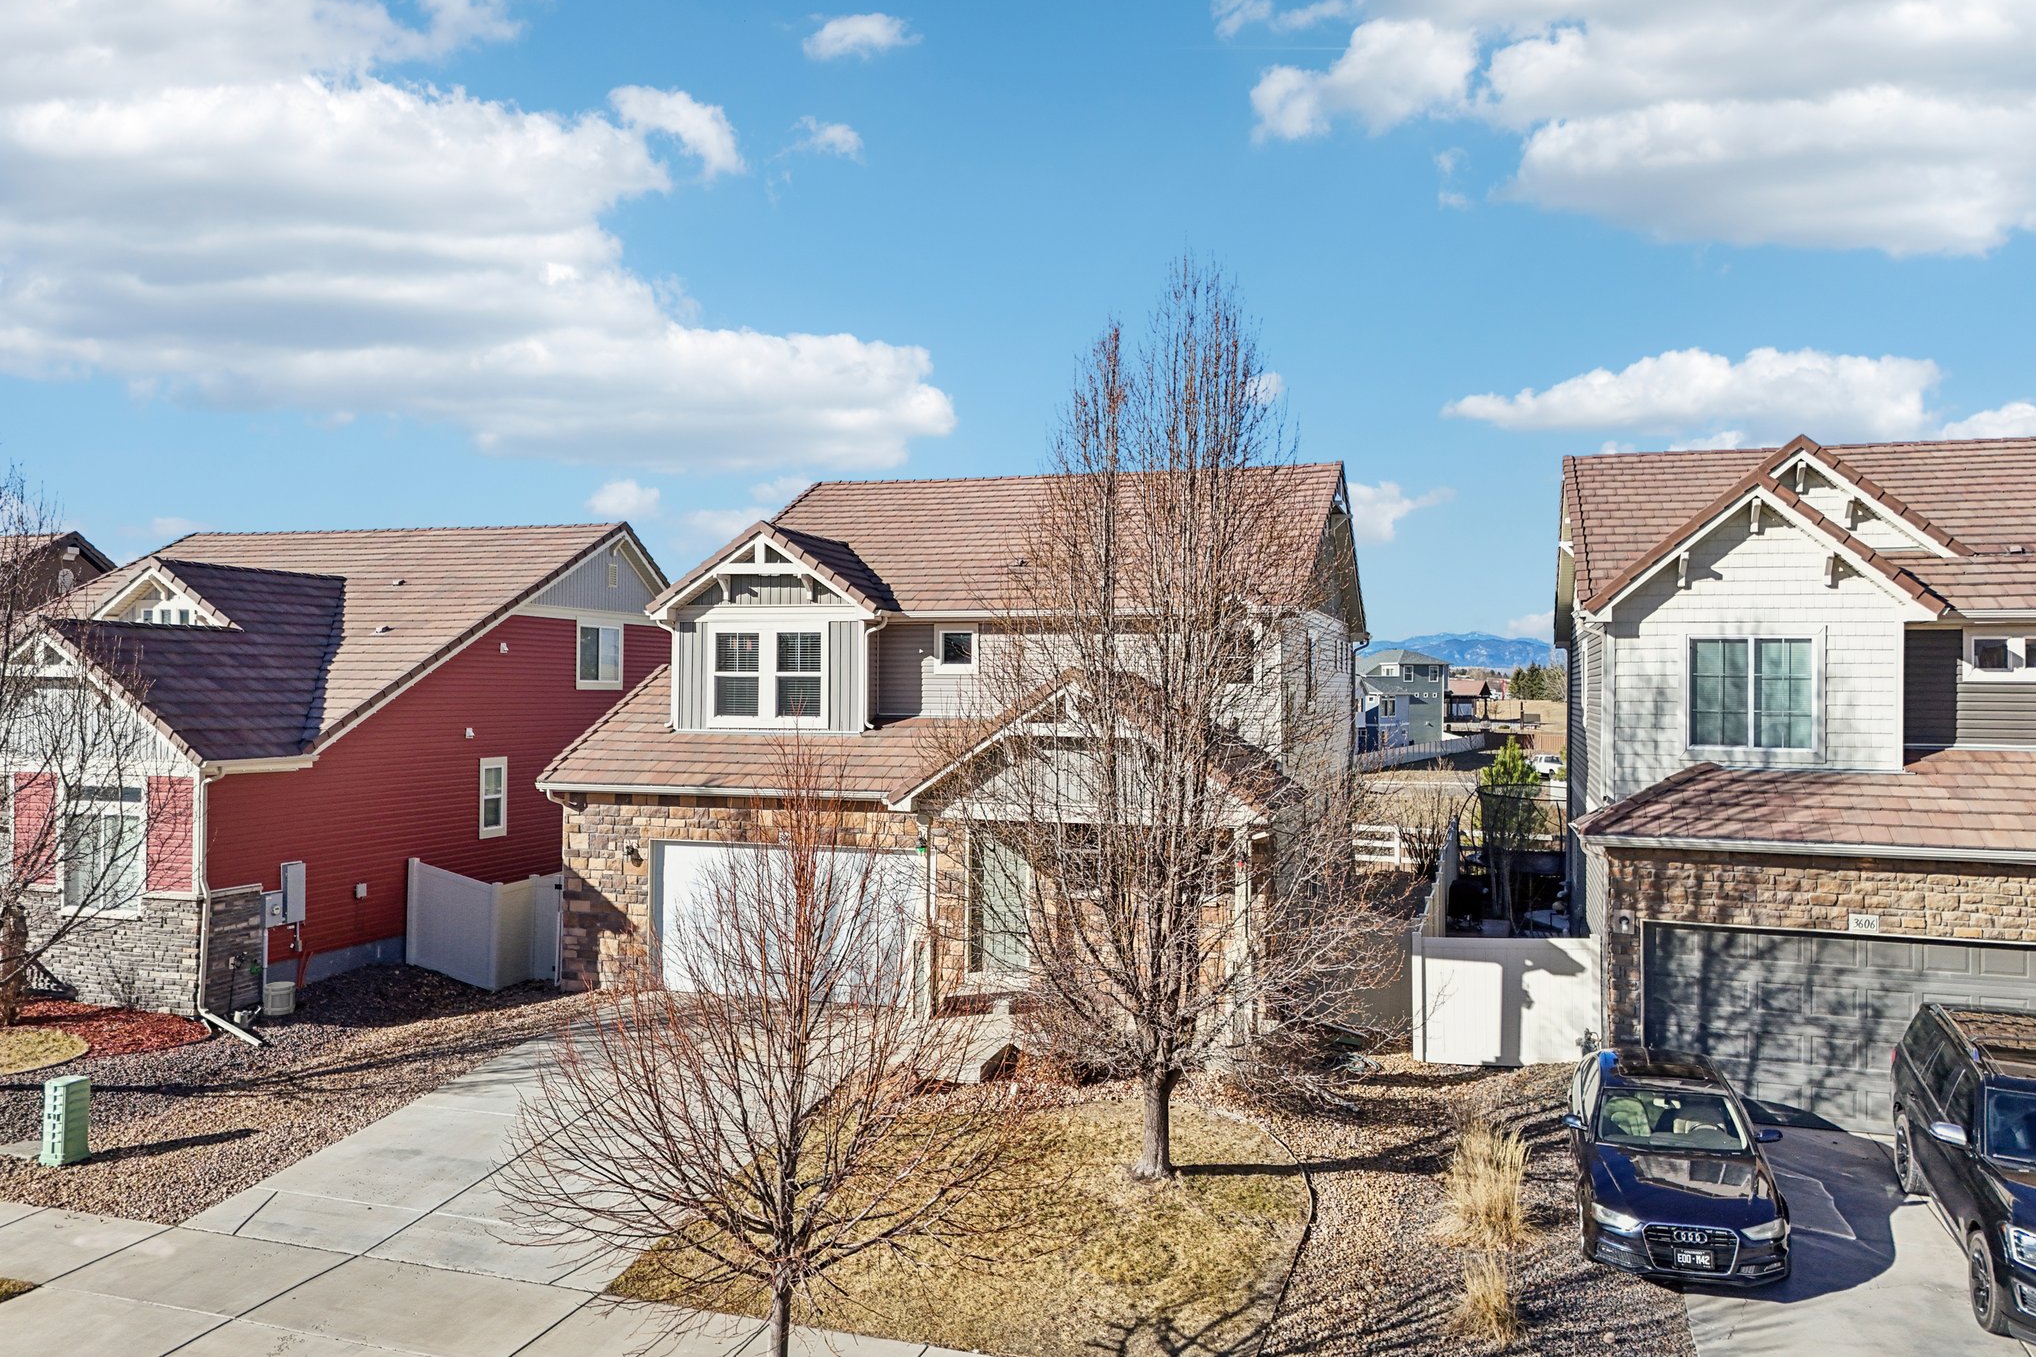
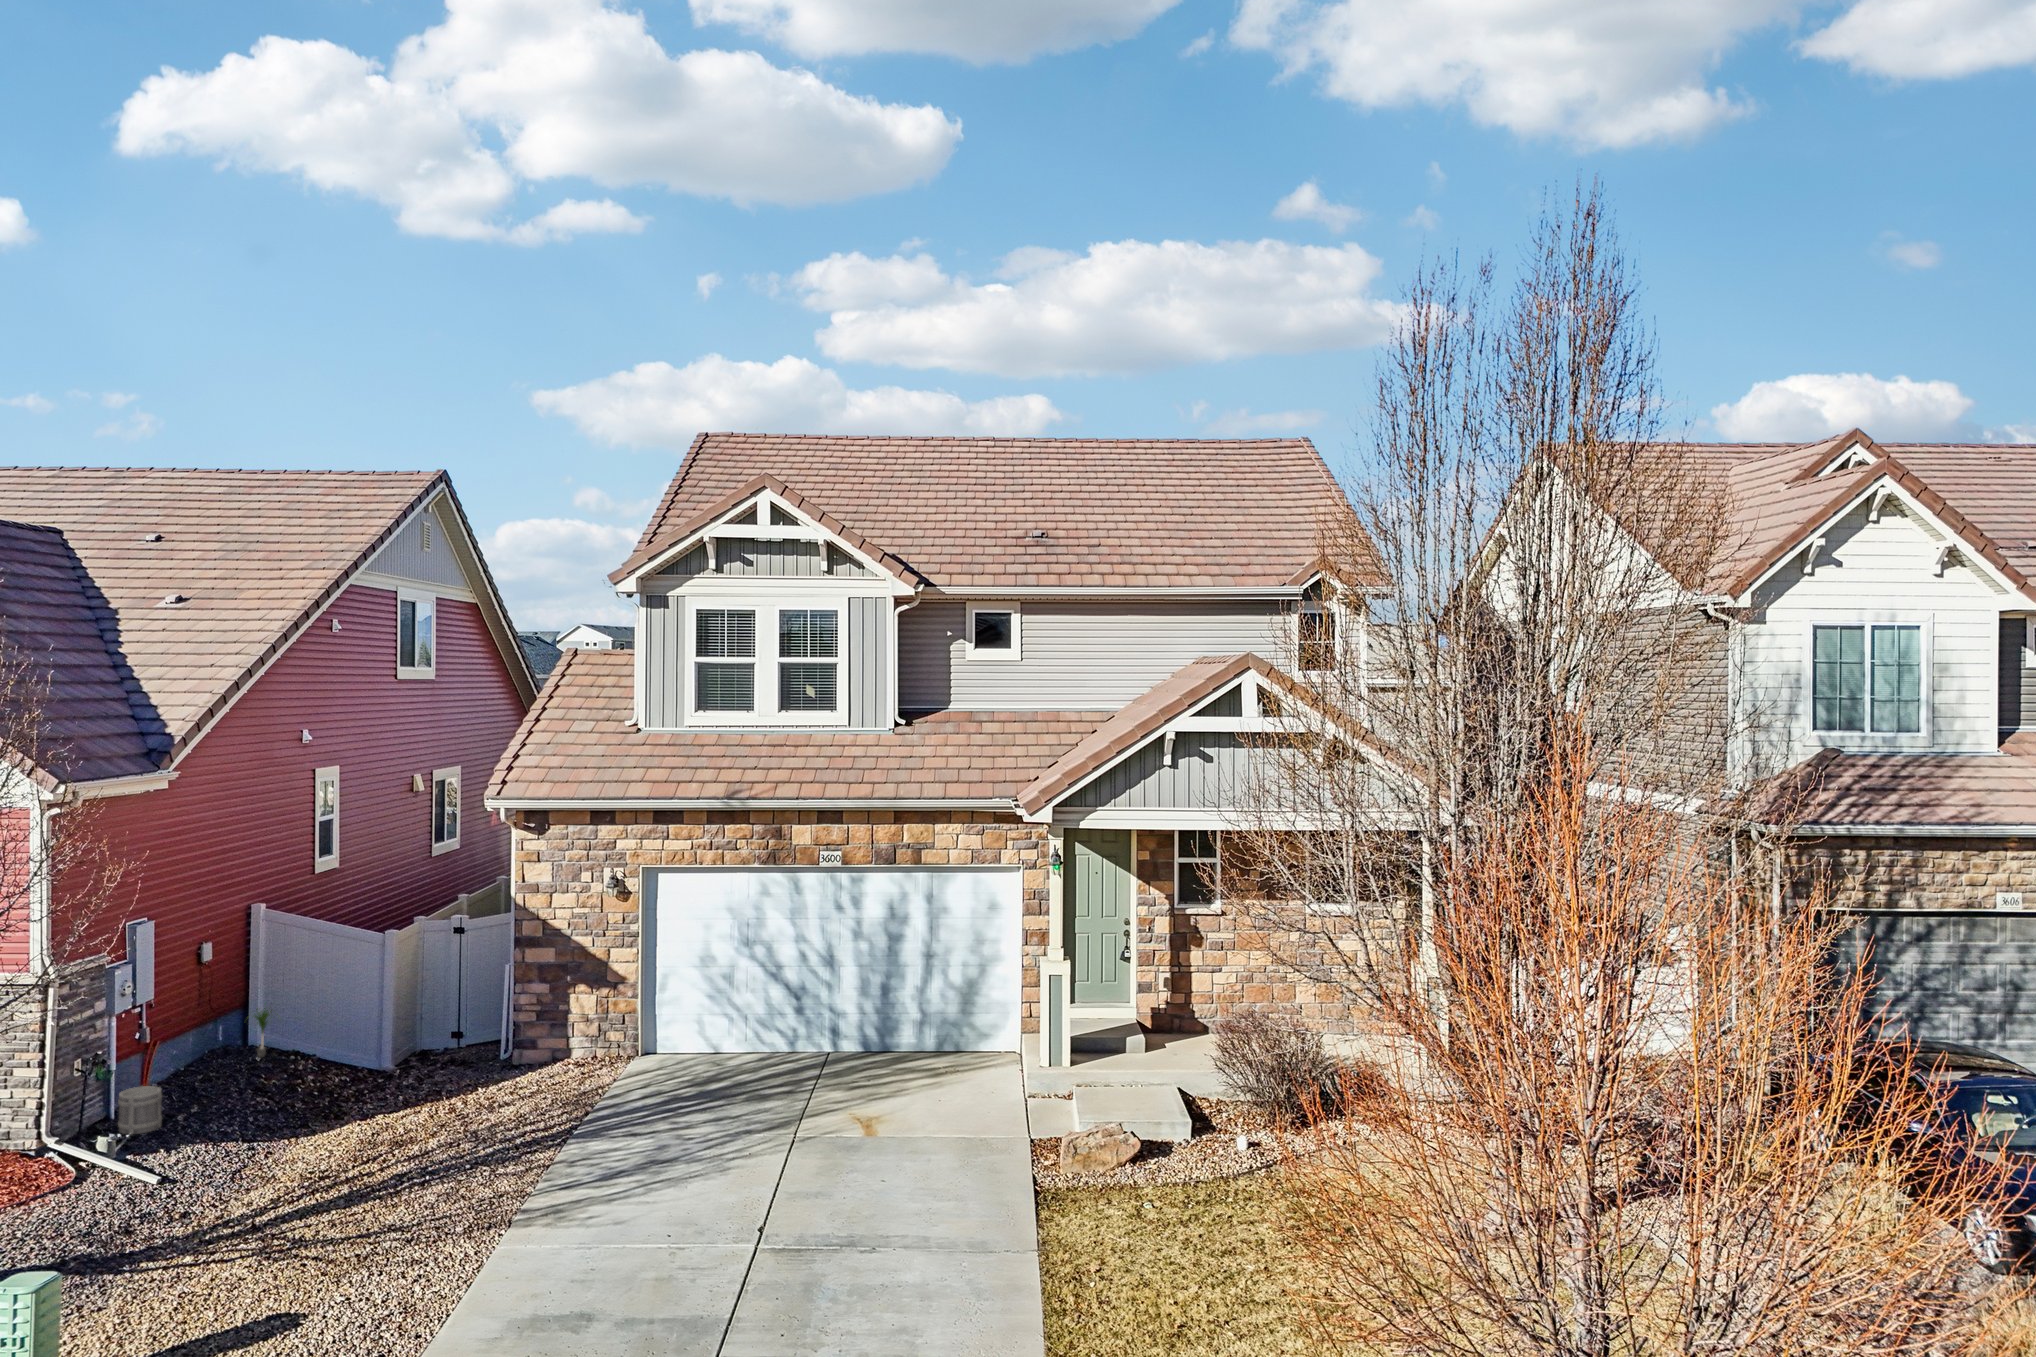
potted plant: none [390,931,420,974] -> present [253,1008,272,1058]

